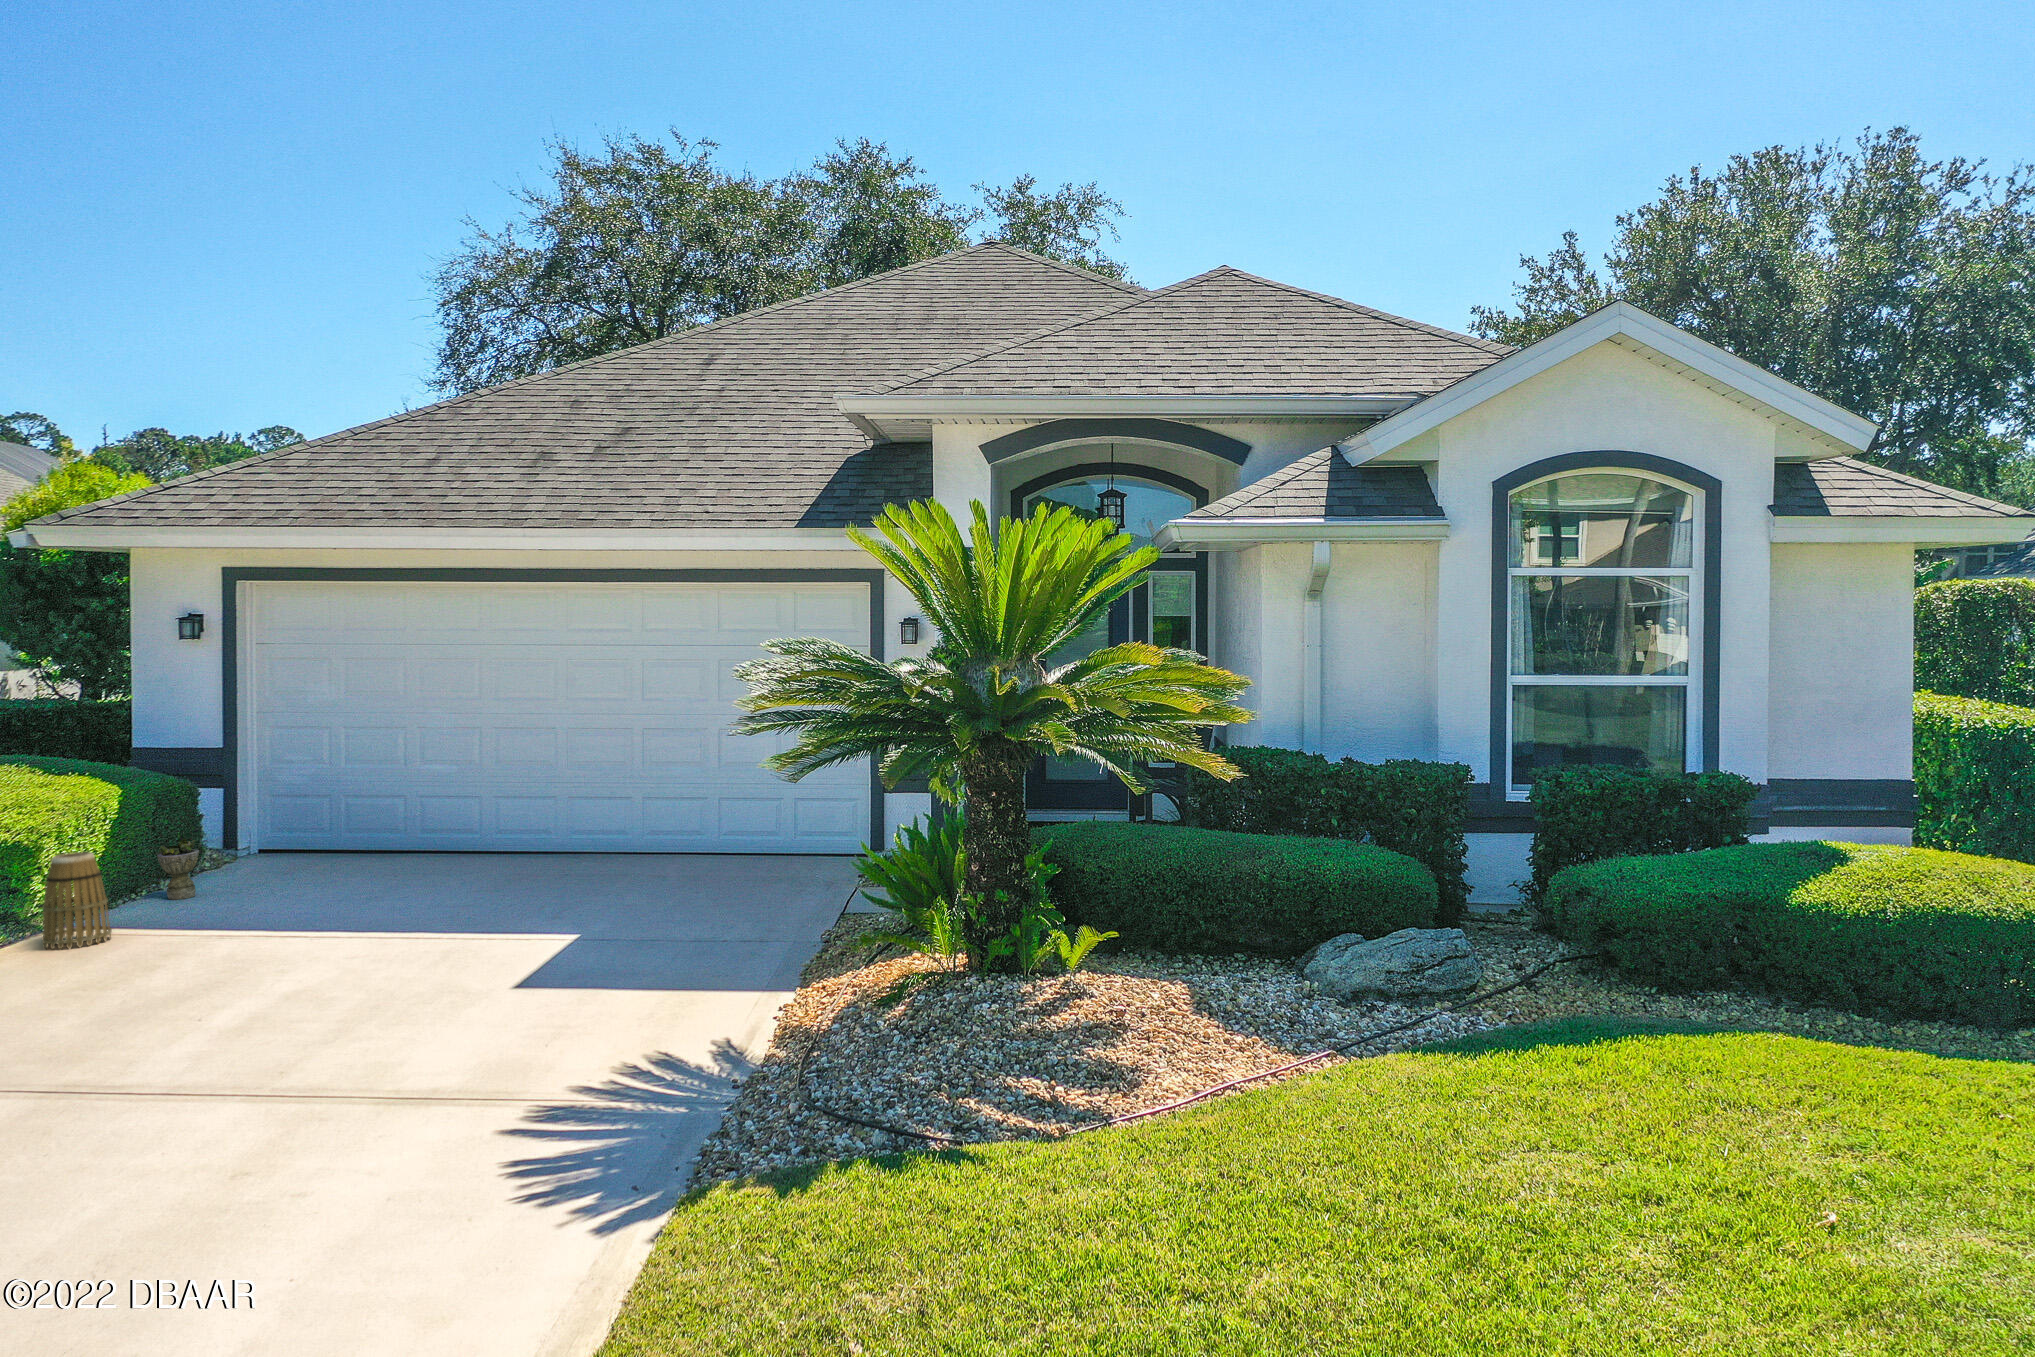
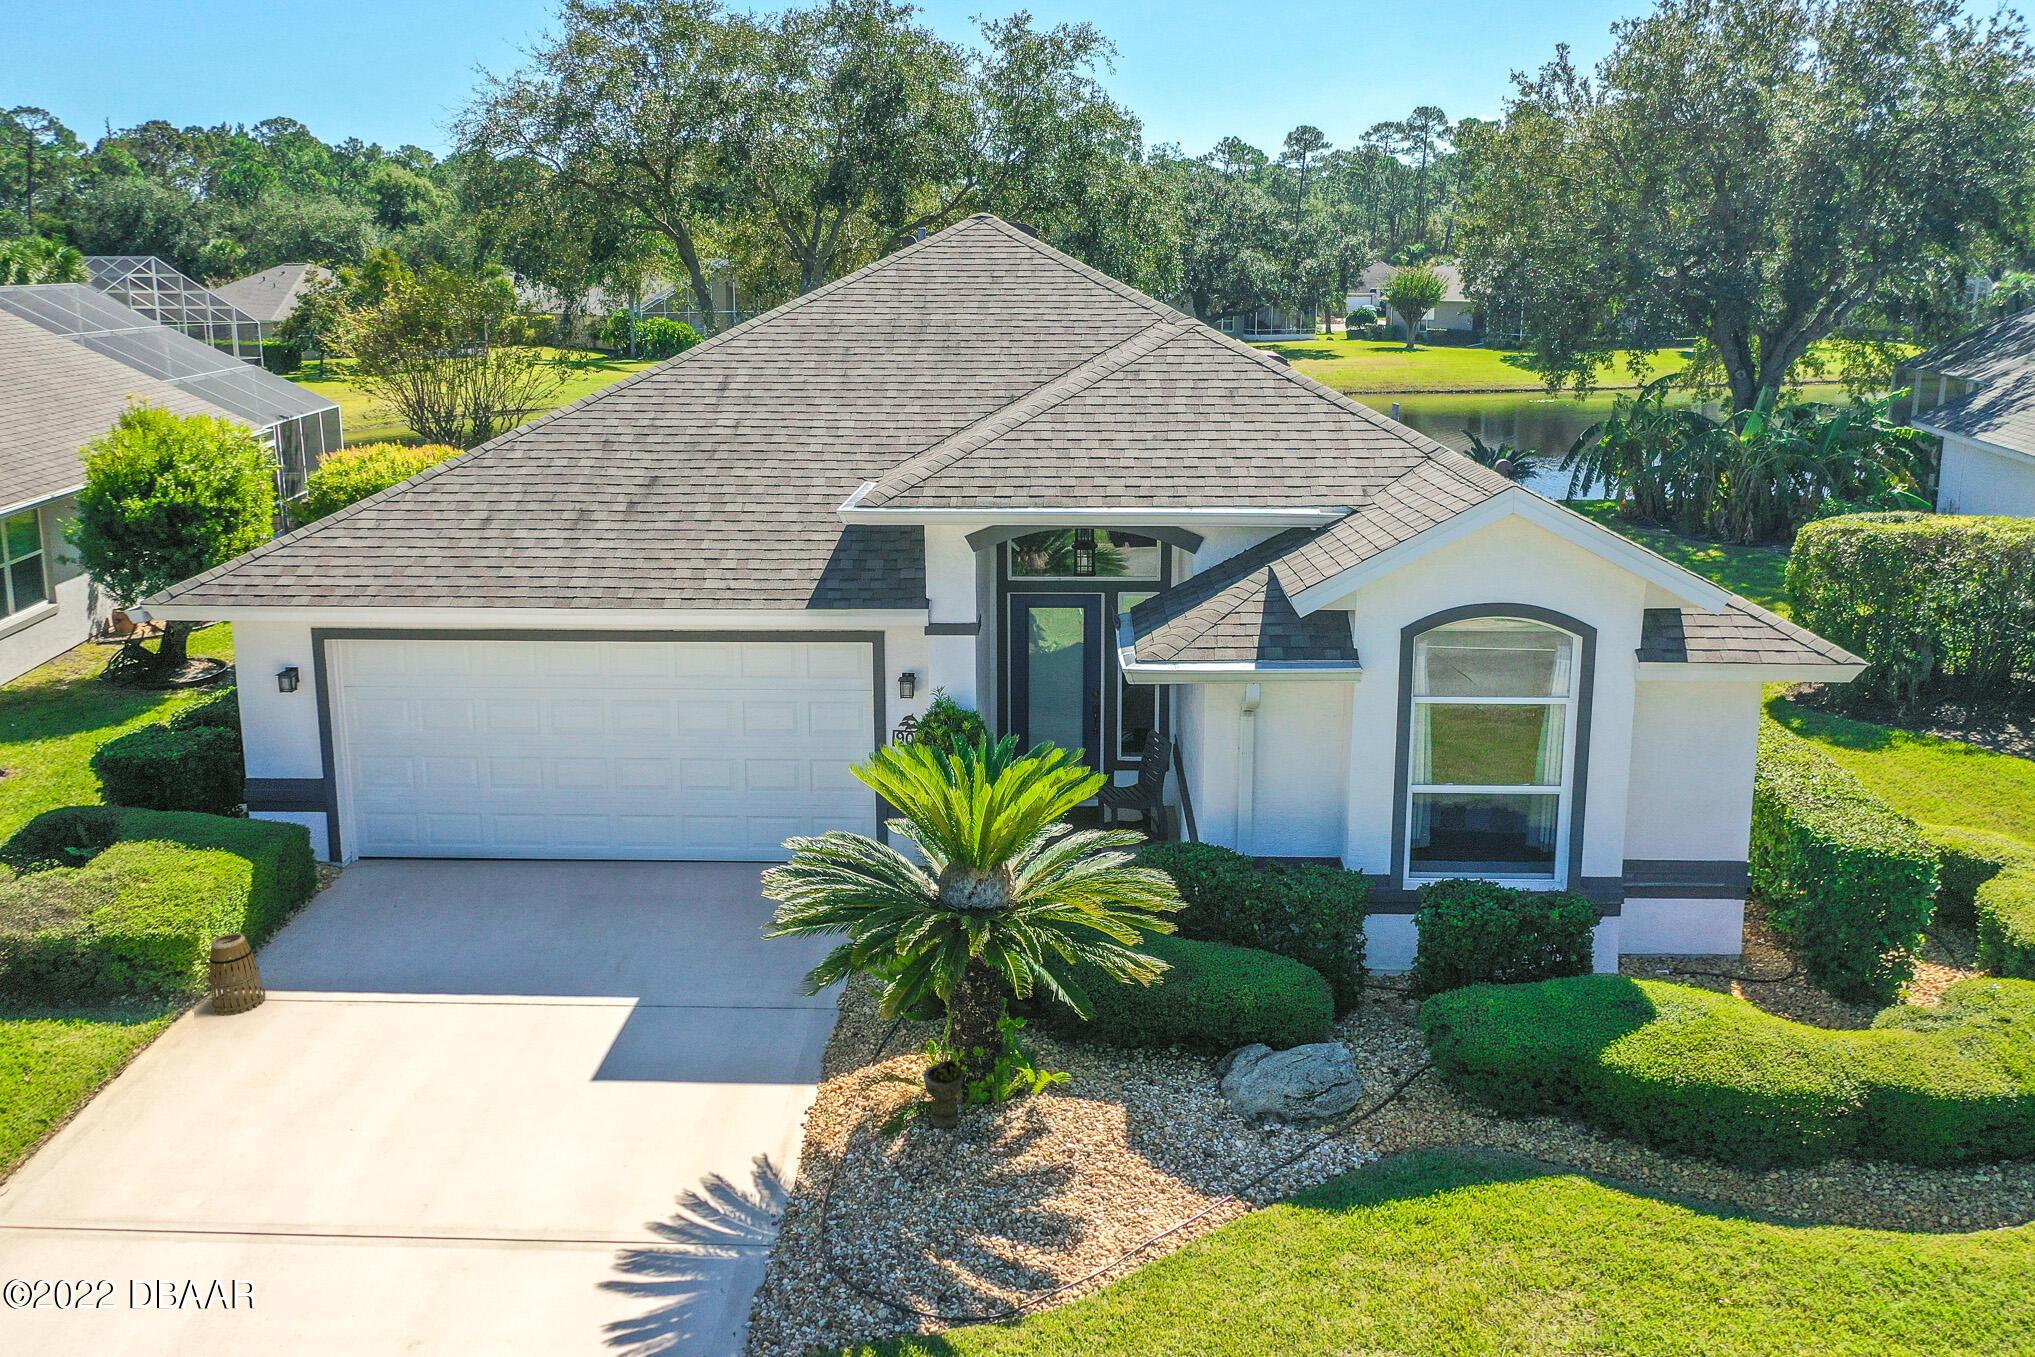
planter: present [157,839,199,900] -> present [923,1058,963,1129]

